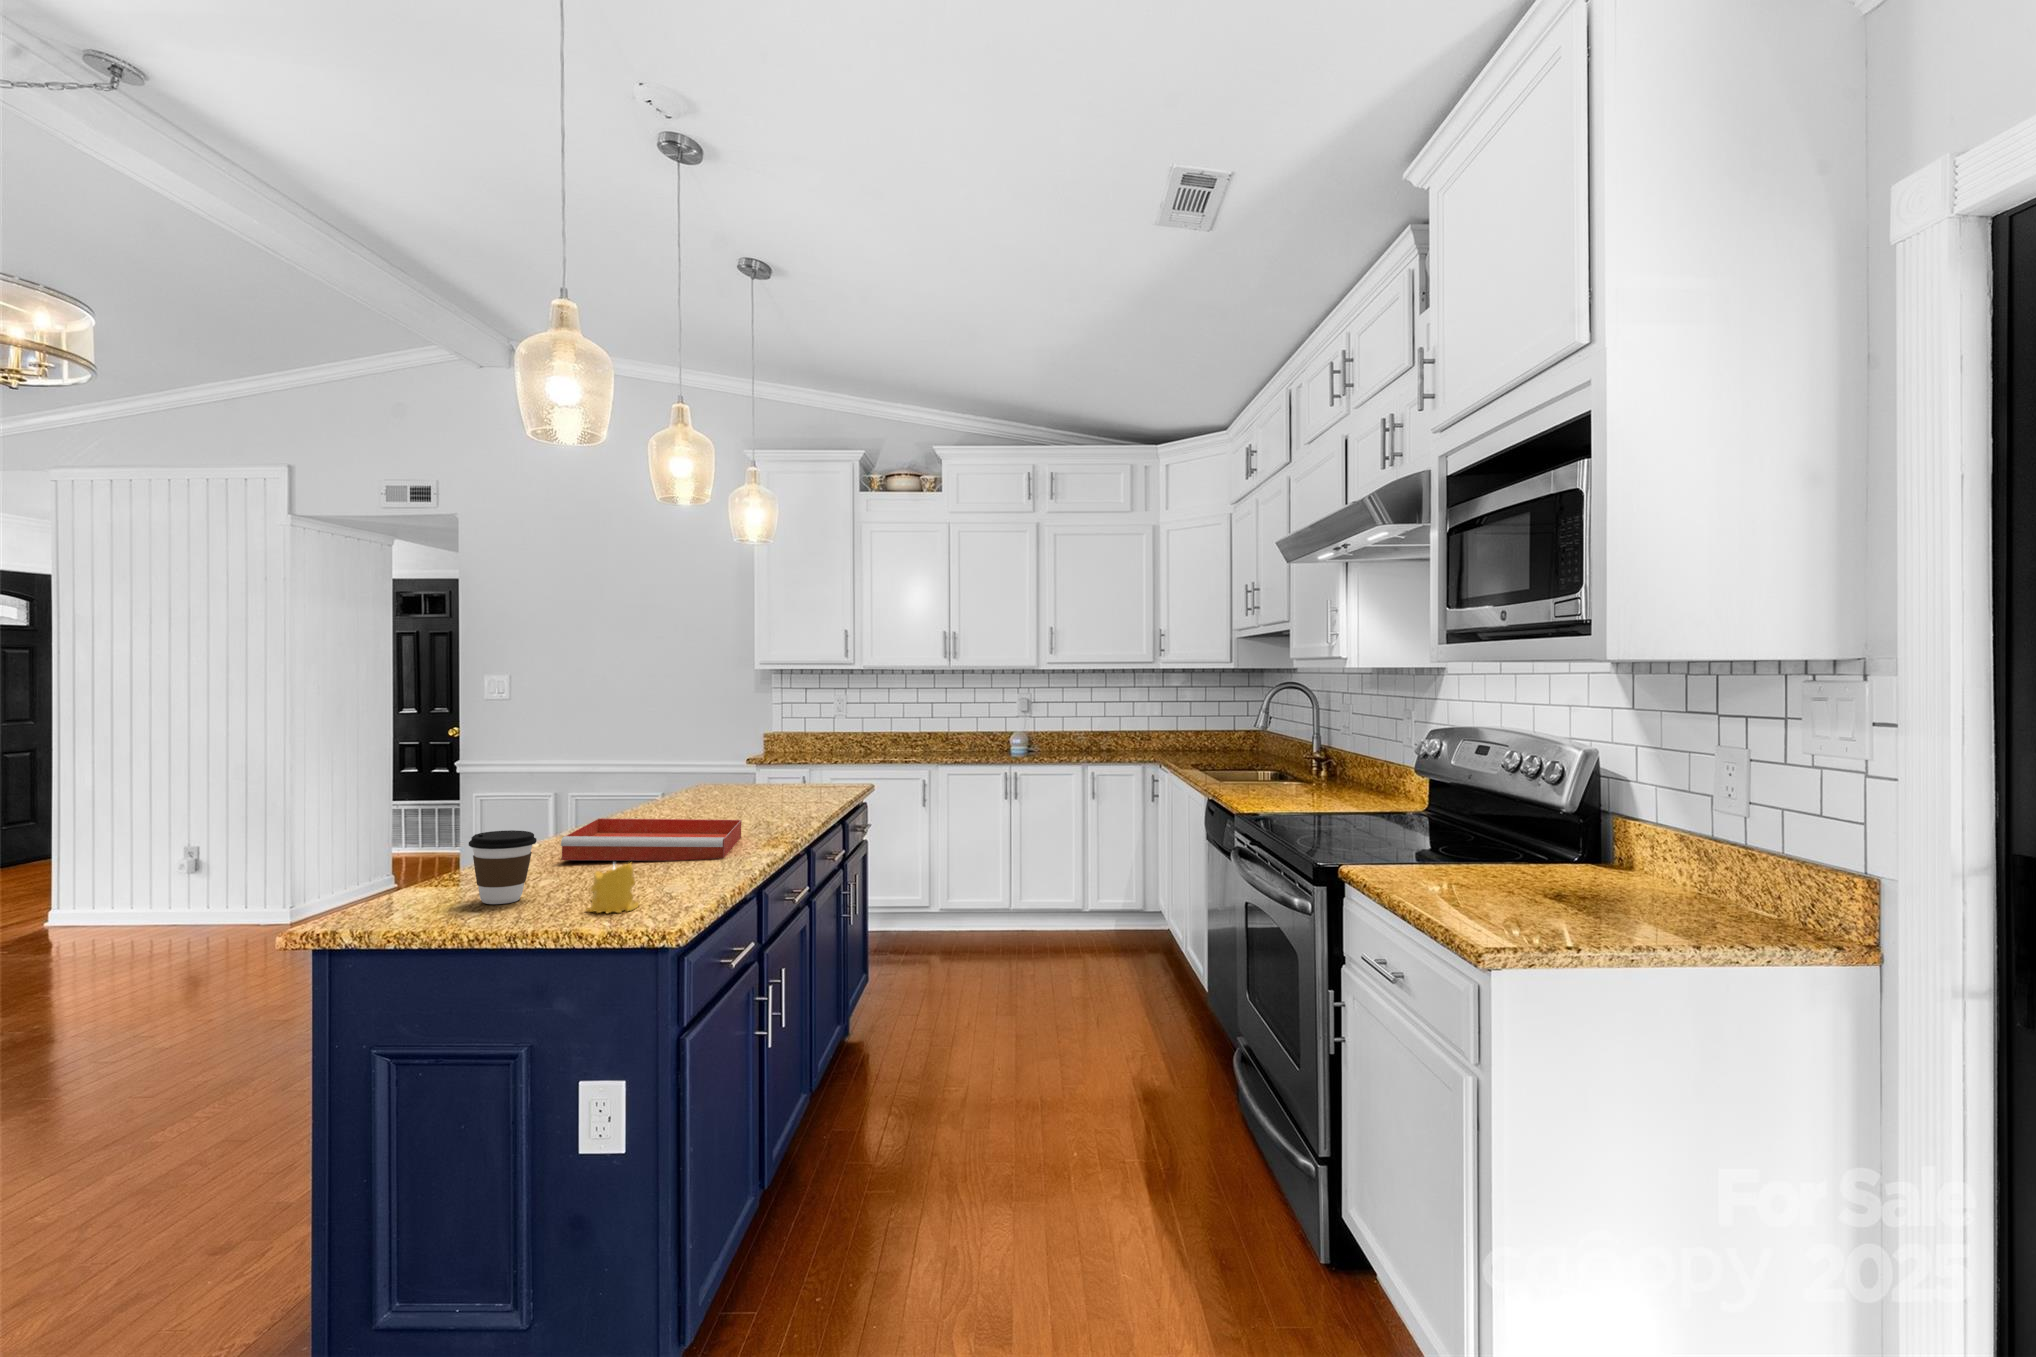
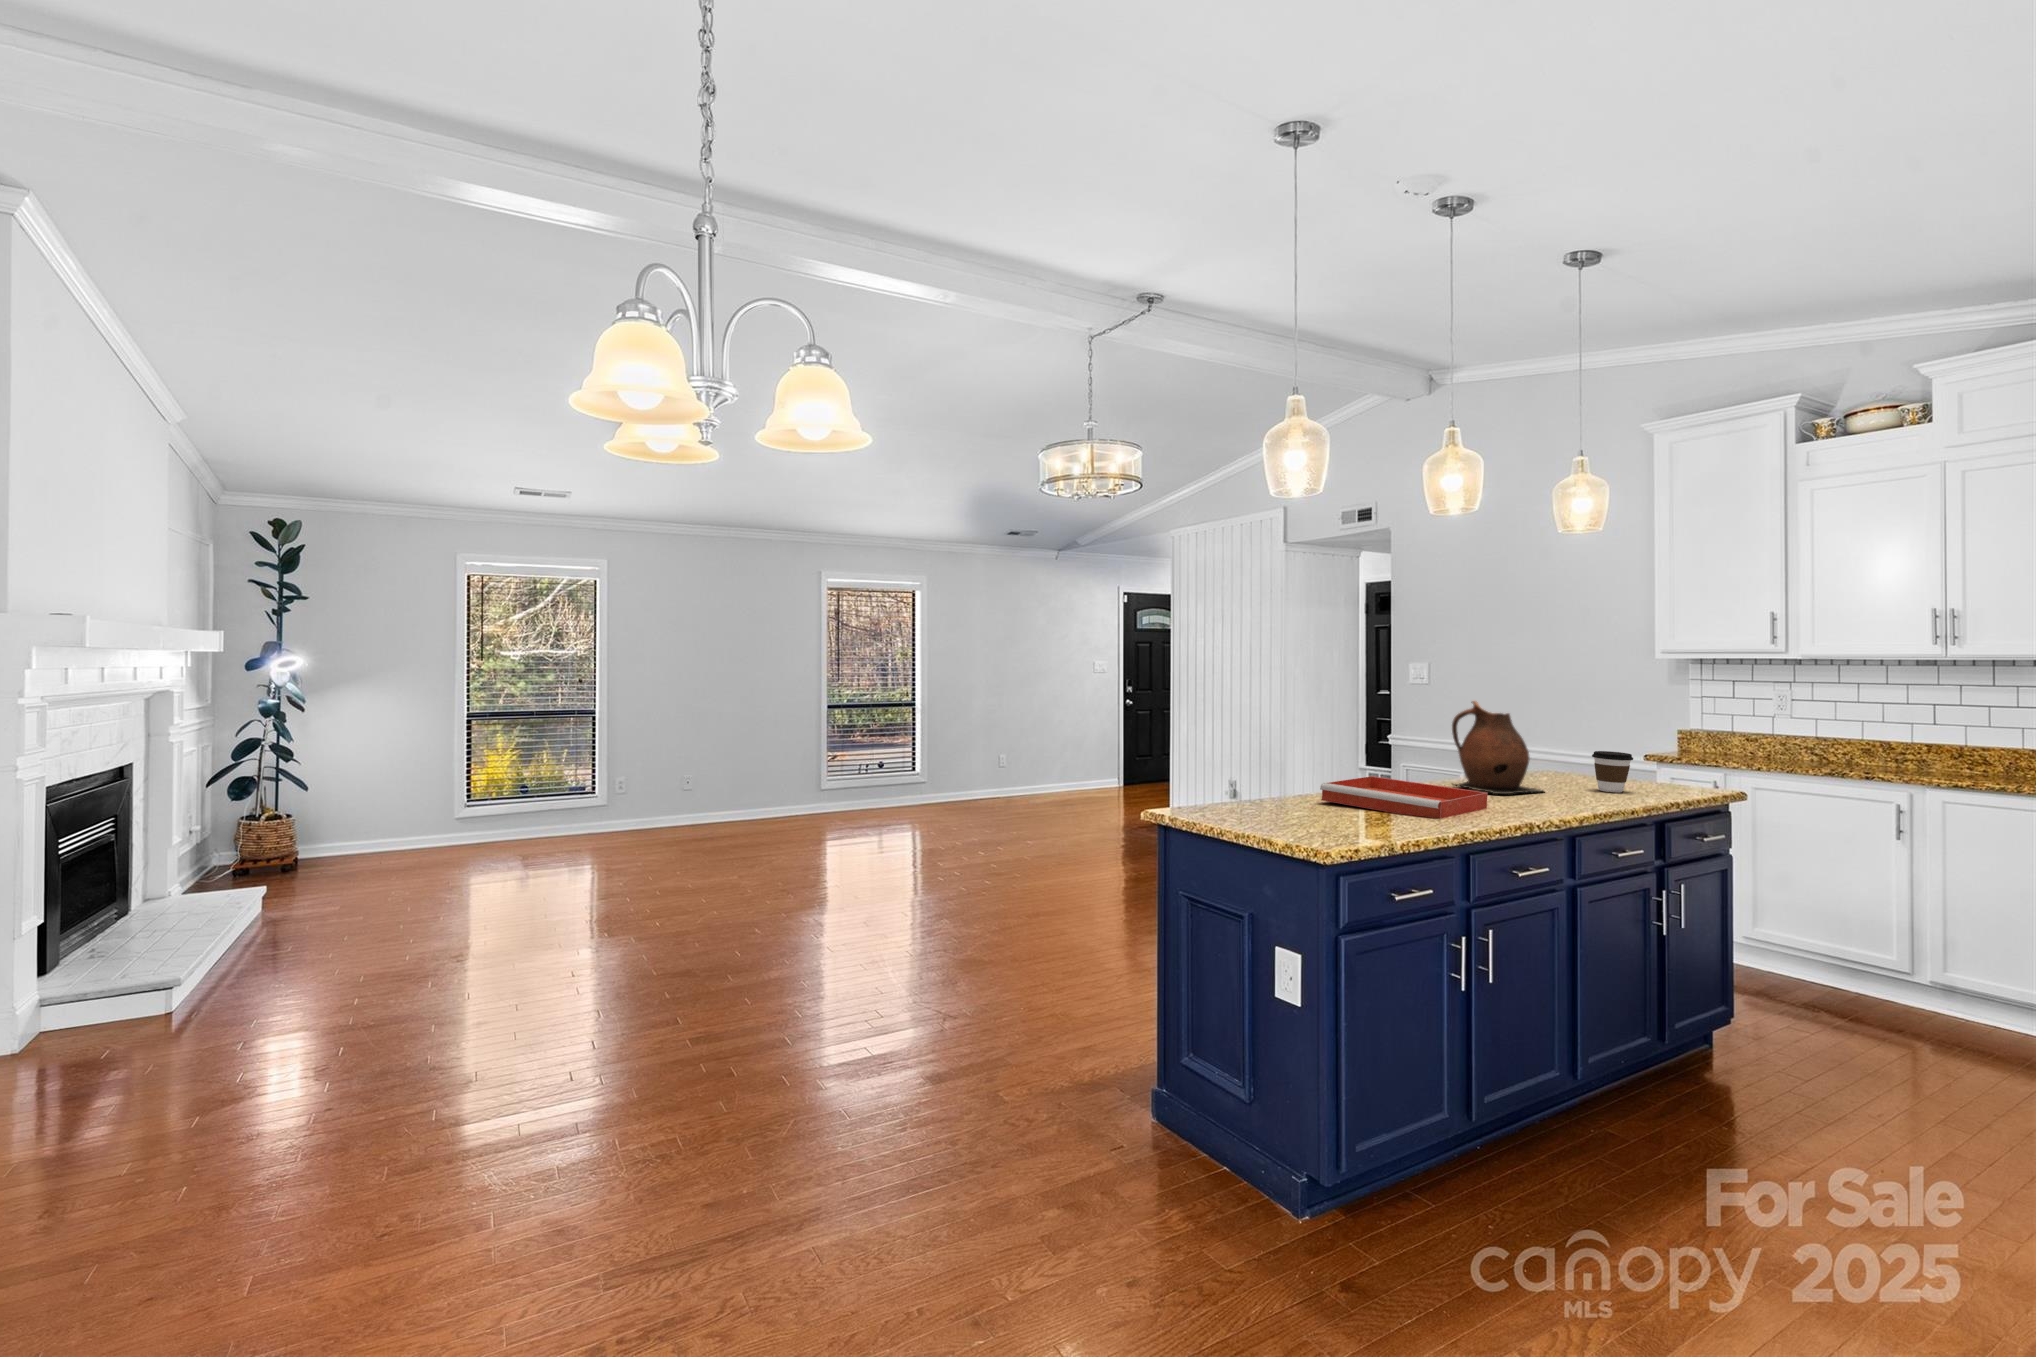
ceramic pitcher: none [663,718,755,820] -> present [1452,701,1542,794]
coffee cup: present [469,830,537,904] -> present [1592,751,1633,792]
candle: present [587,863,639,914] -> none [1284,796,1322,834]

